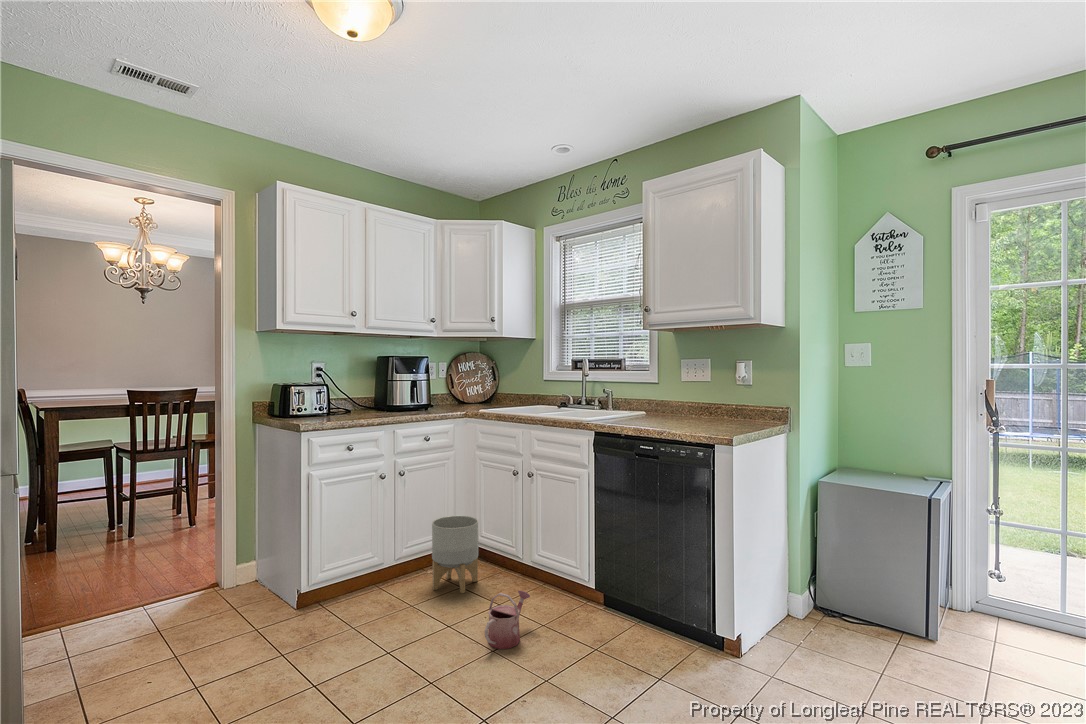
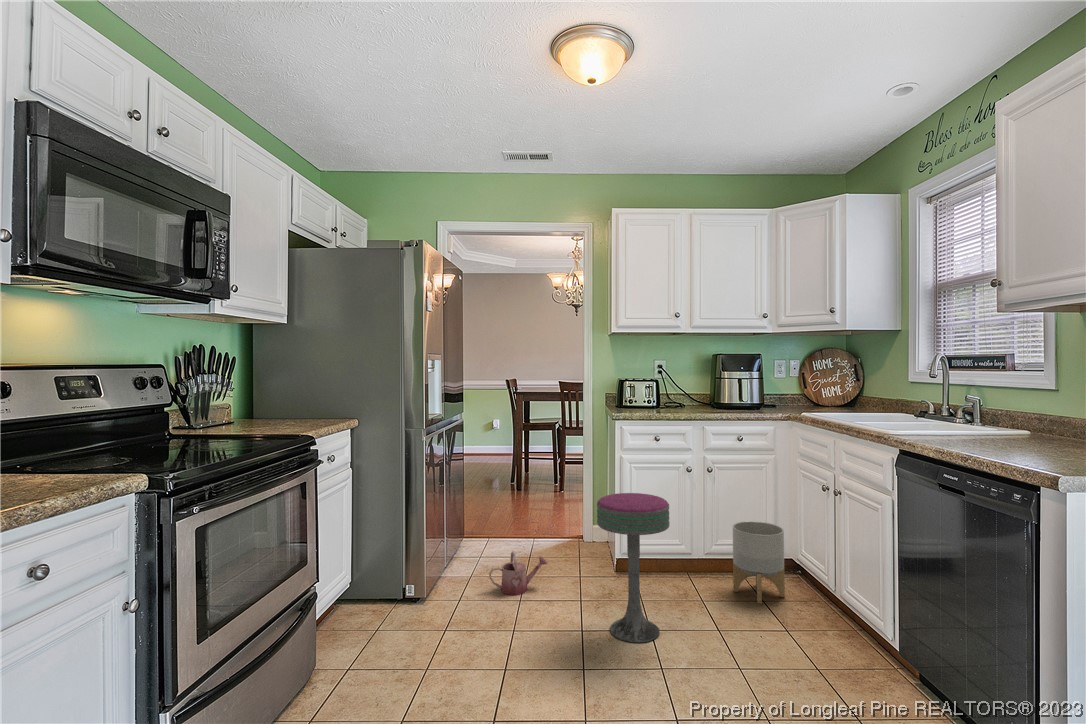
bar stool: none [333,506,417,677] -> present [597,493,670,643]
watering can: present [485,591,530,649] -> present [489,551,548,595]

